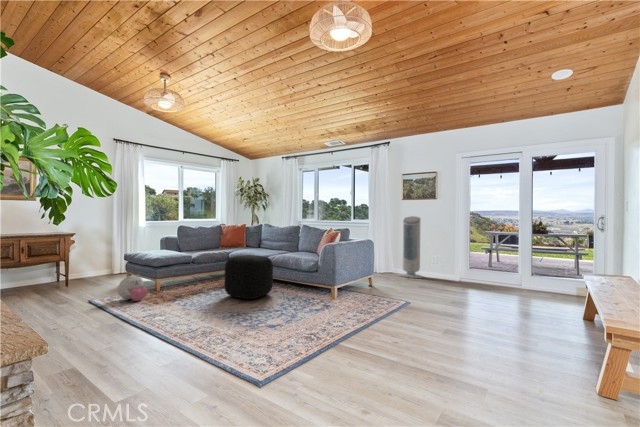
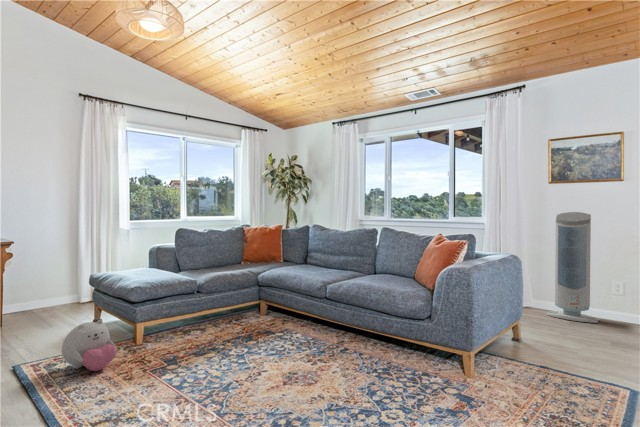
ottoman: present [224,255,273,299] -> none [255,284,343,373]

